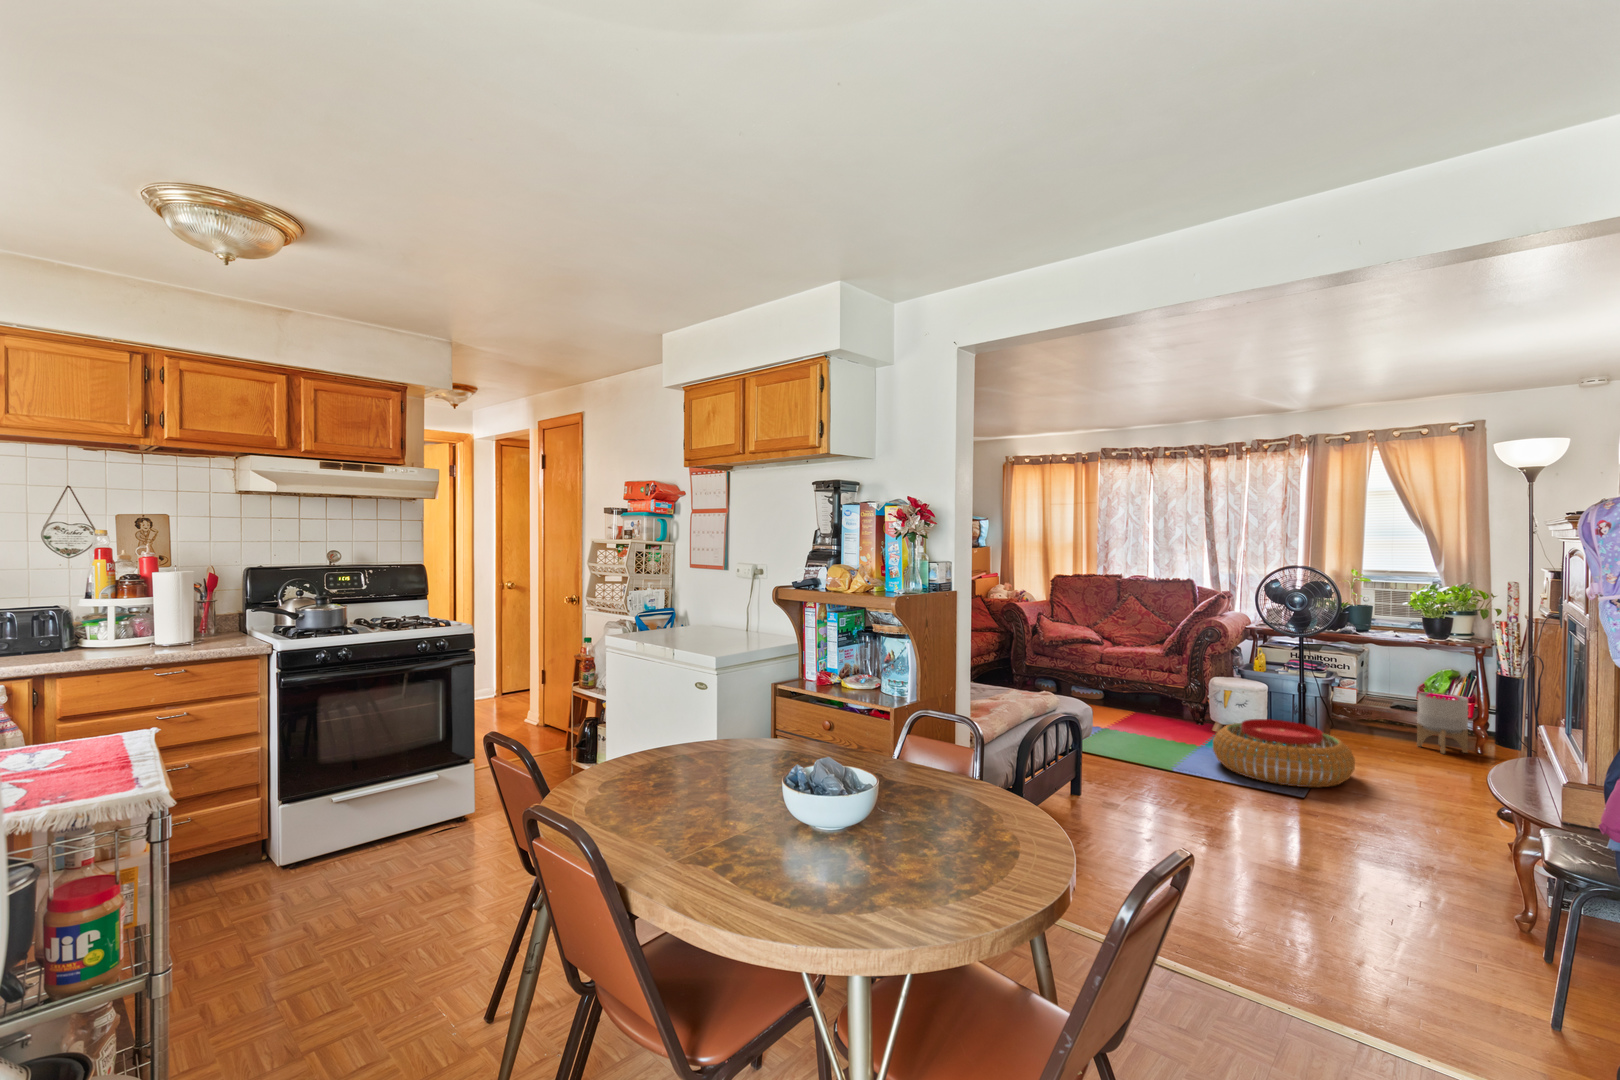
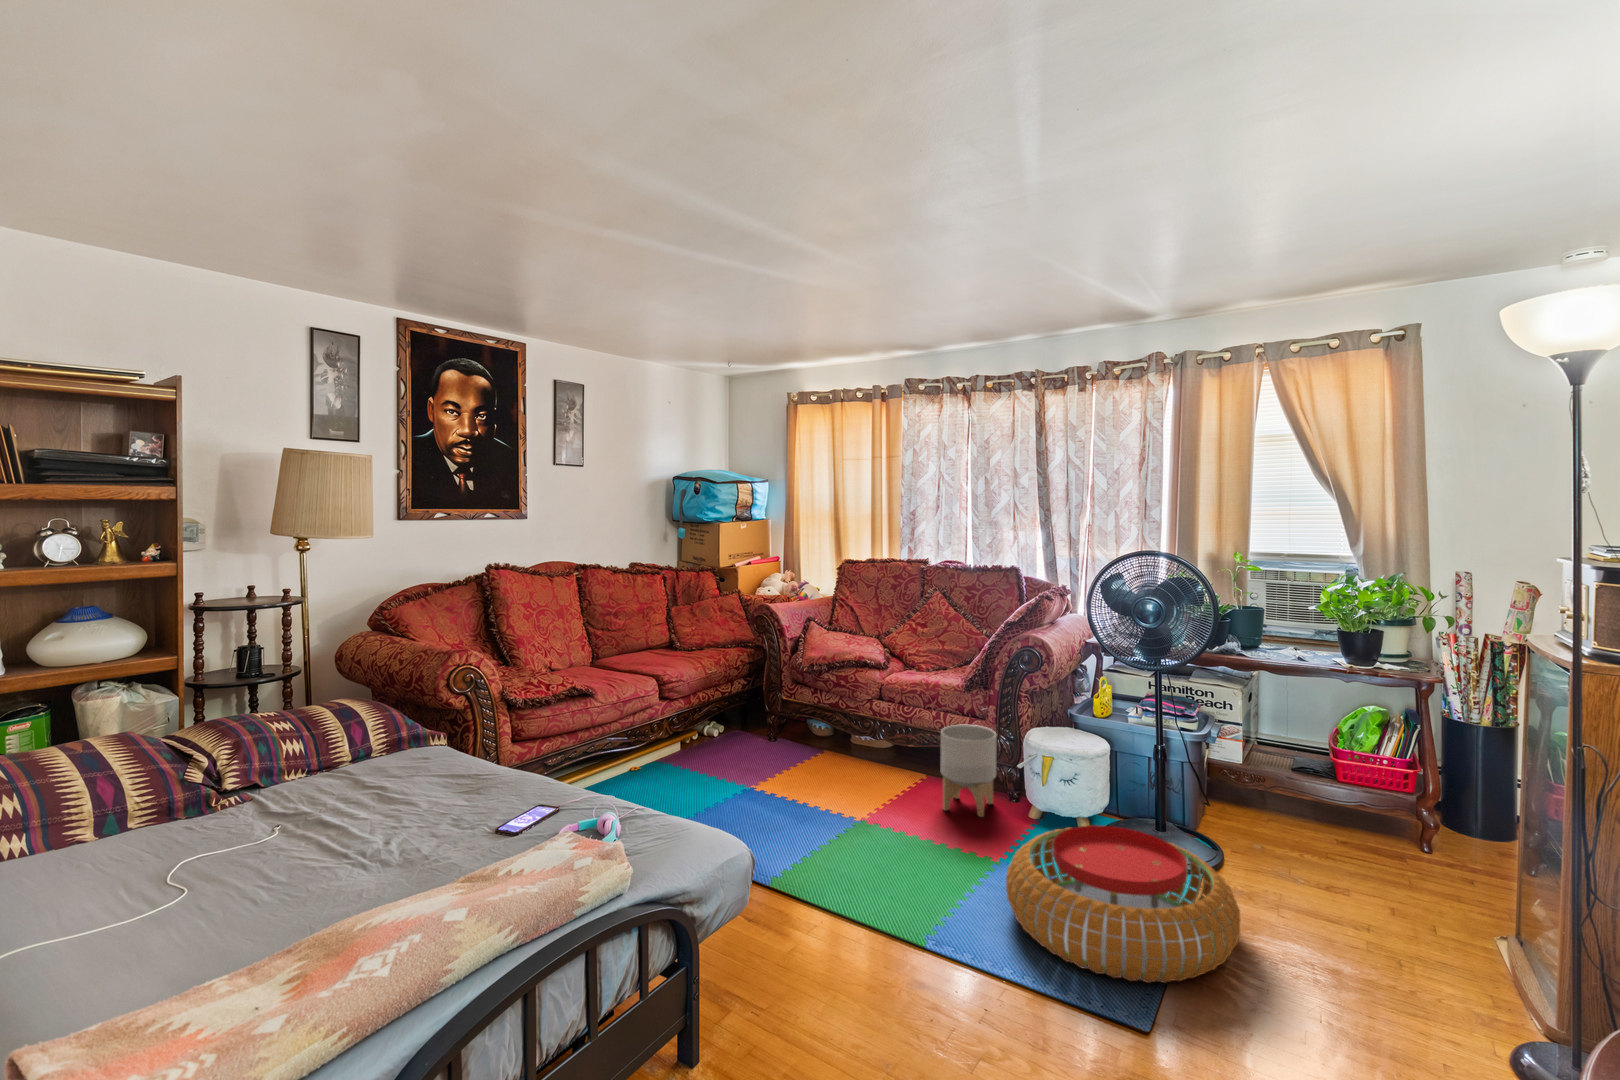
planter: present [1417,692,1468,754] -> present [941,725,997,817]

